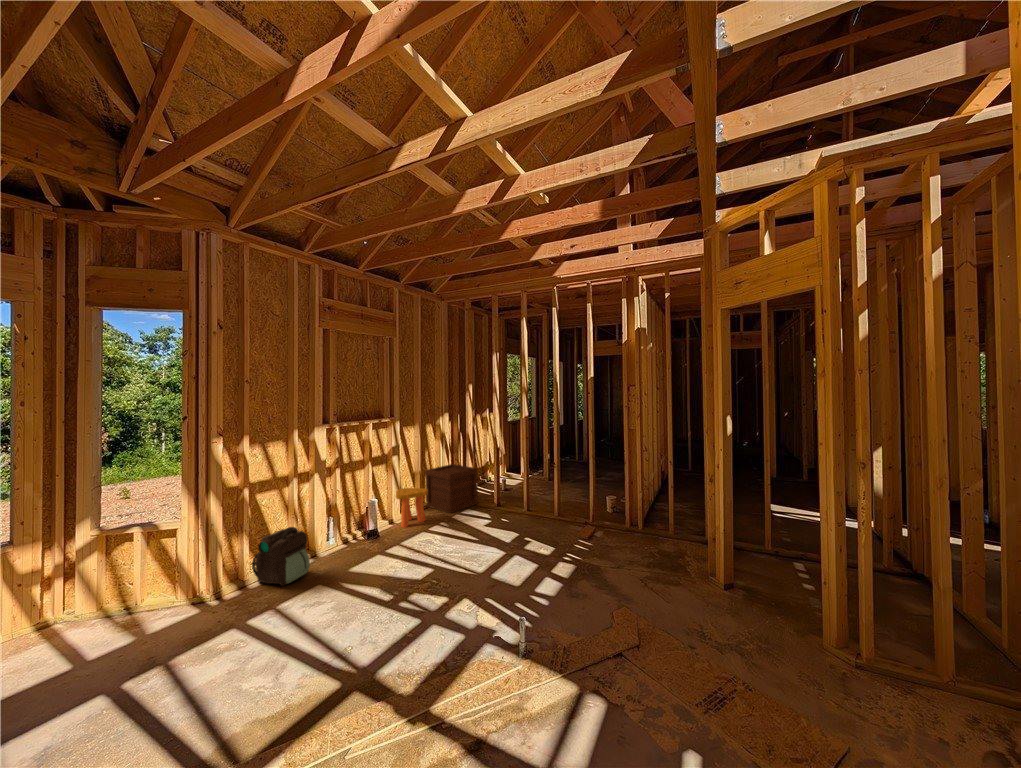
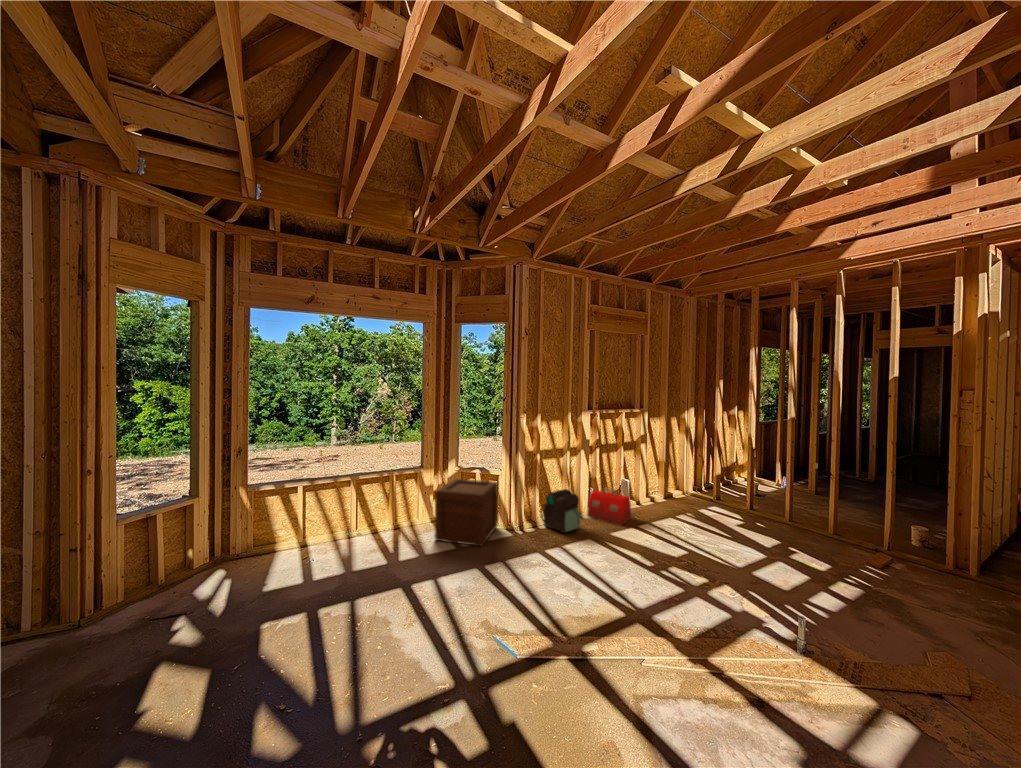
wooden crate: present [425,464,478,513] -> present [435,479,498,546]
stool: present [396,488,427,528] -> none [644,475,675,510]
toolbox: none [324,515,378,556] -> present [587,488,631,525]

